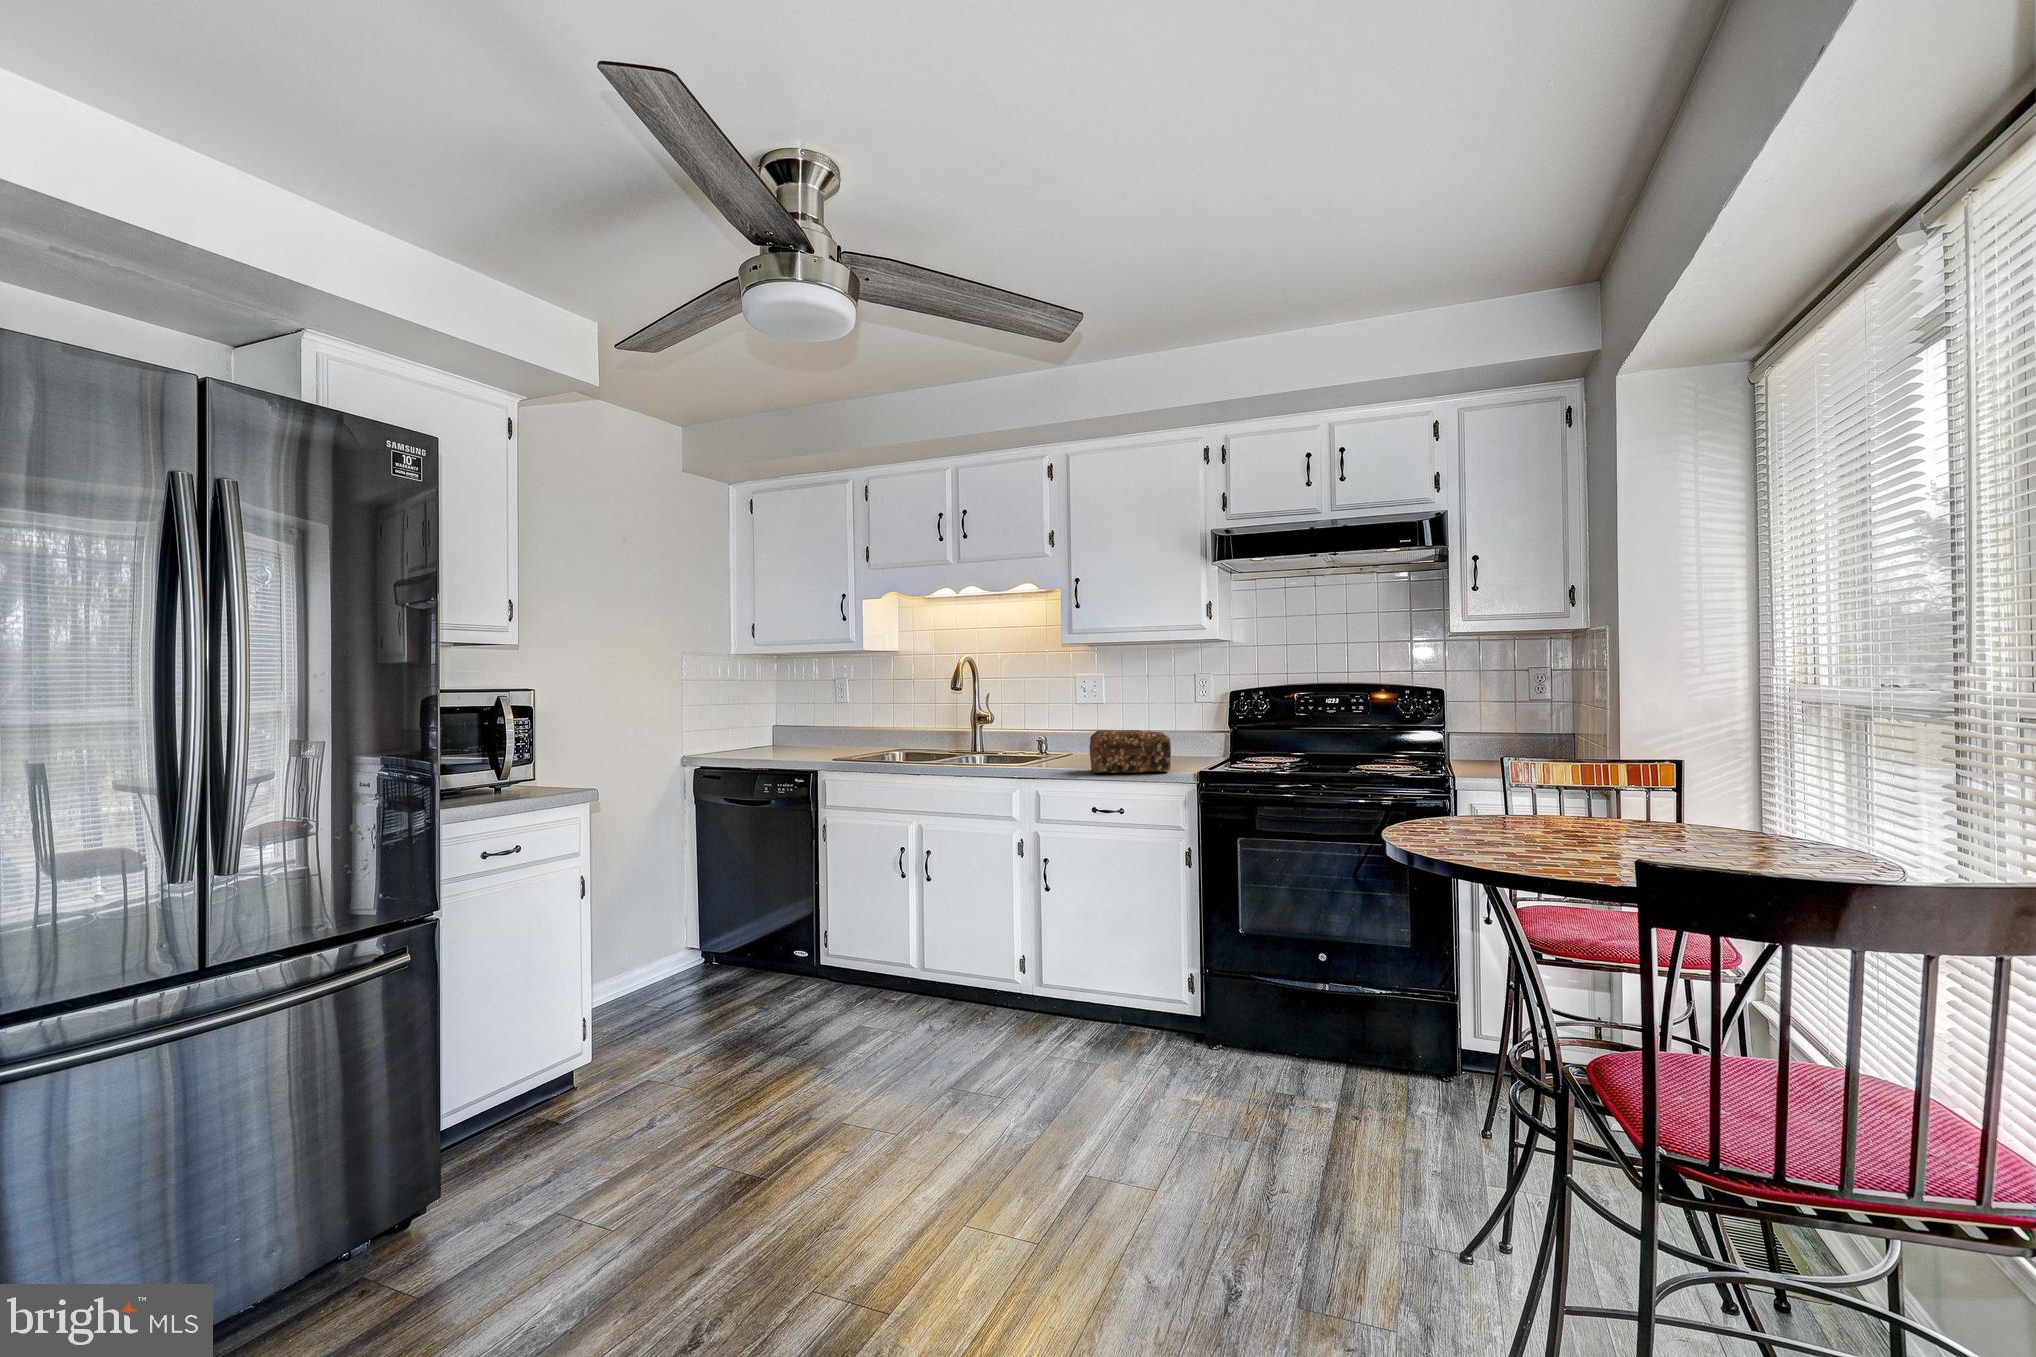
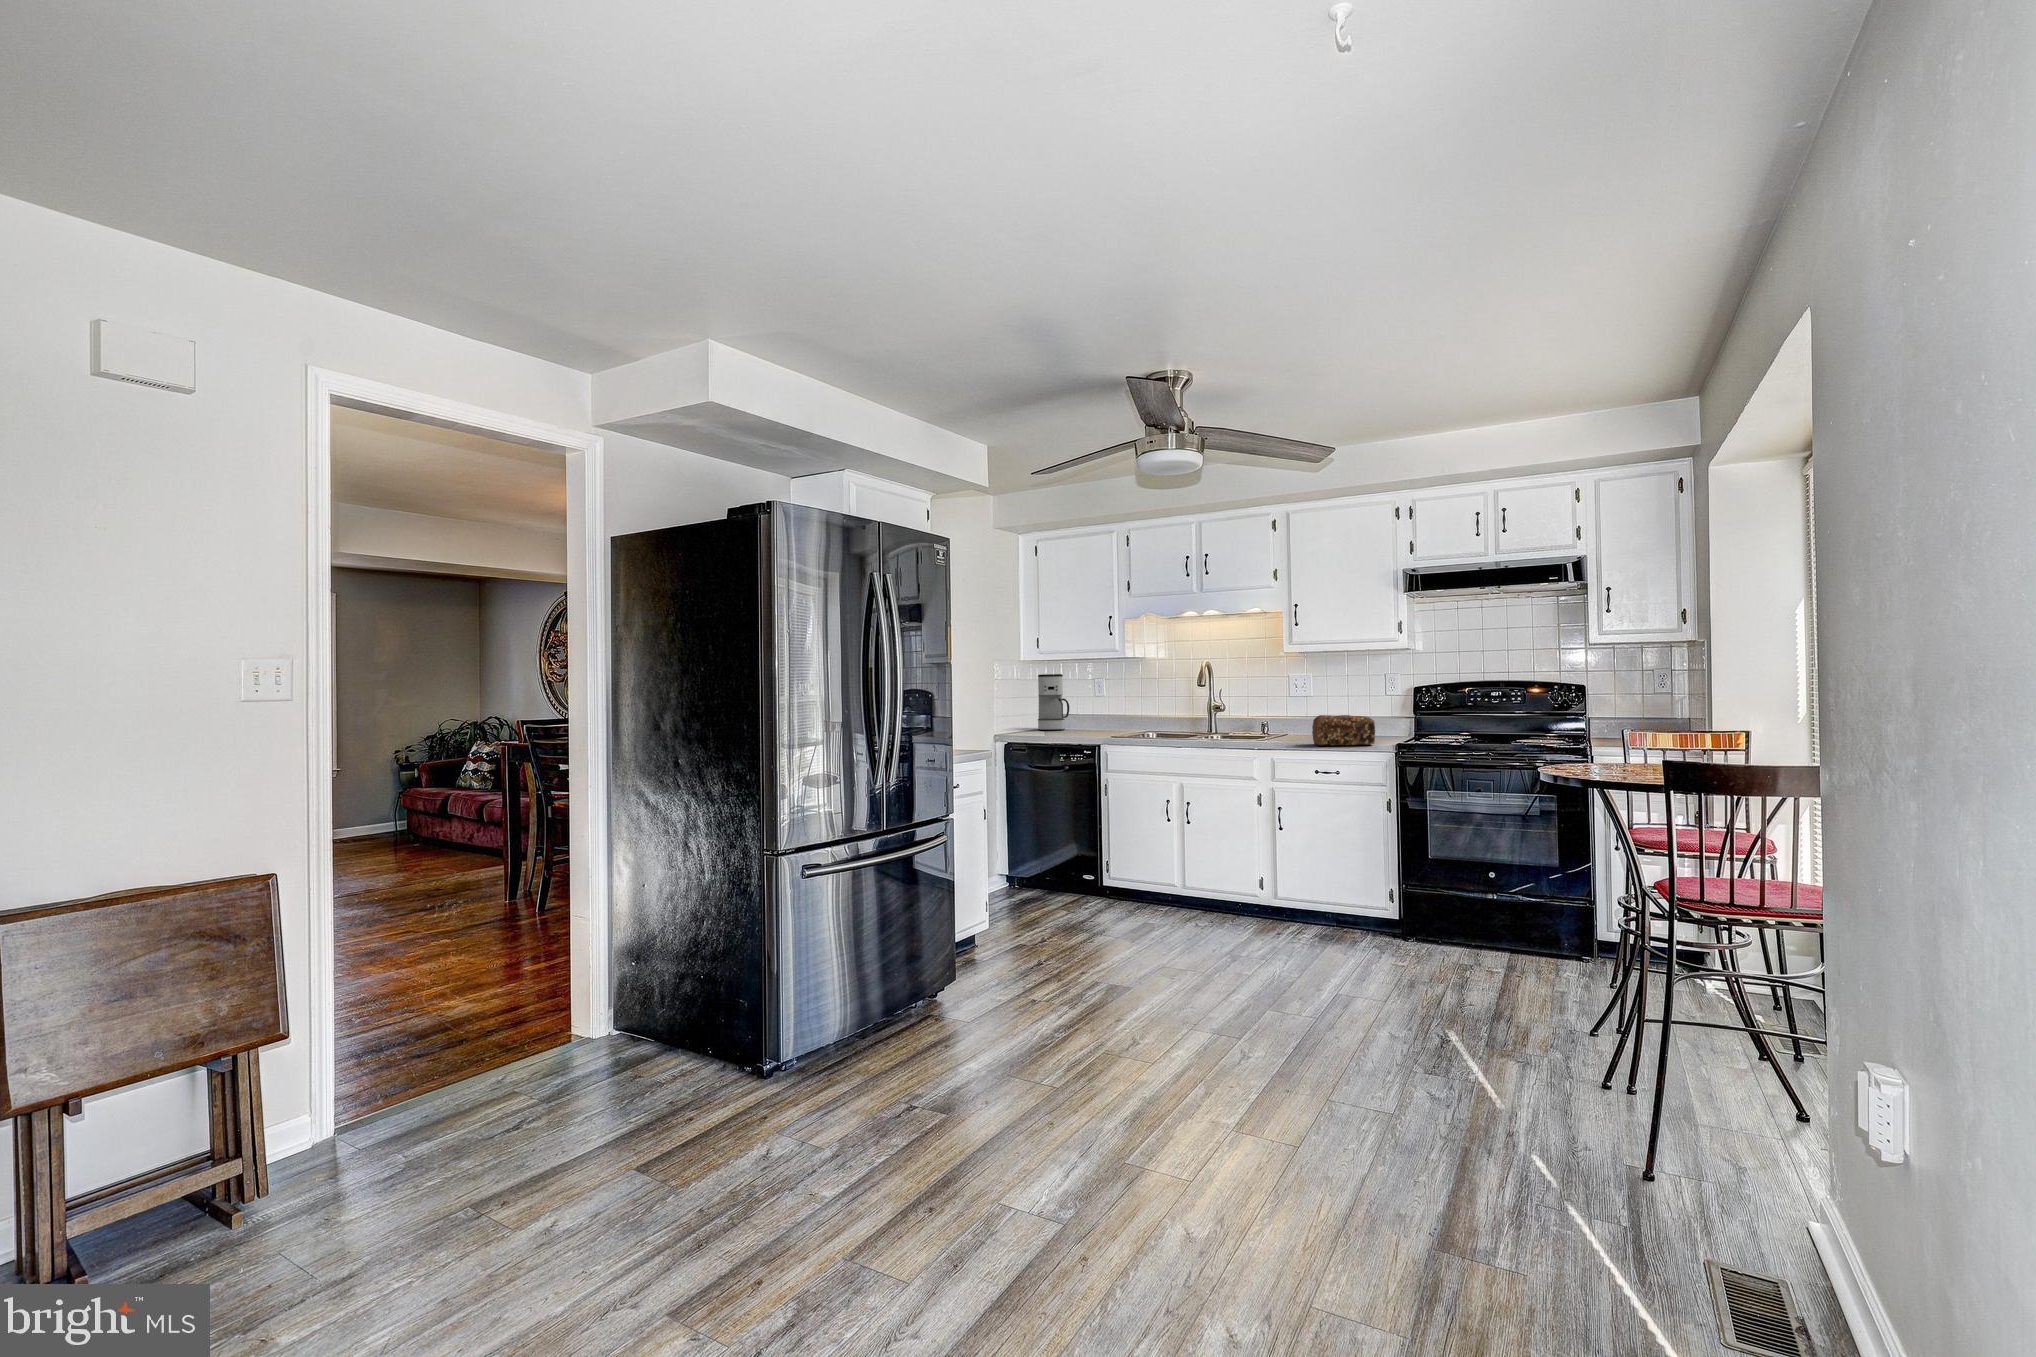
coffee maker: none [758,674,801,748] -> present [1038,674,1069,730]

